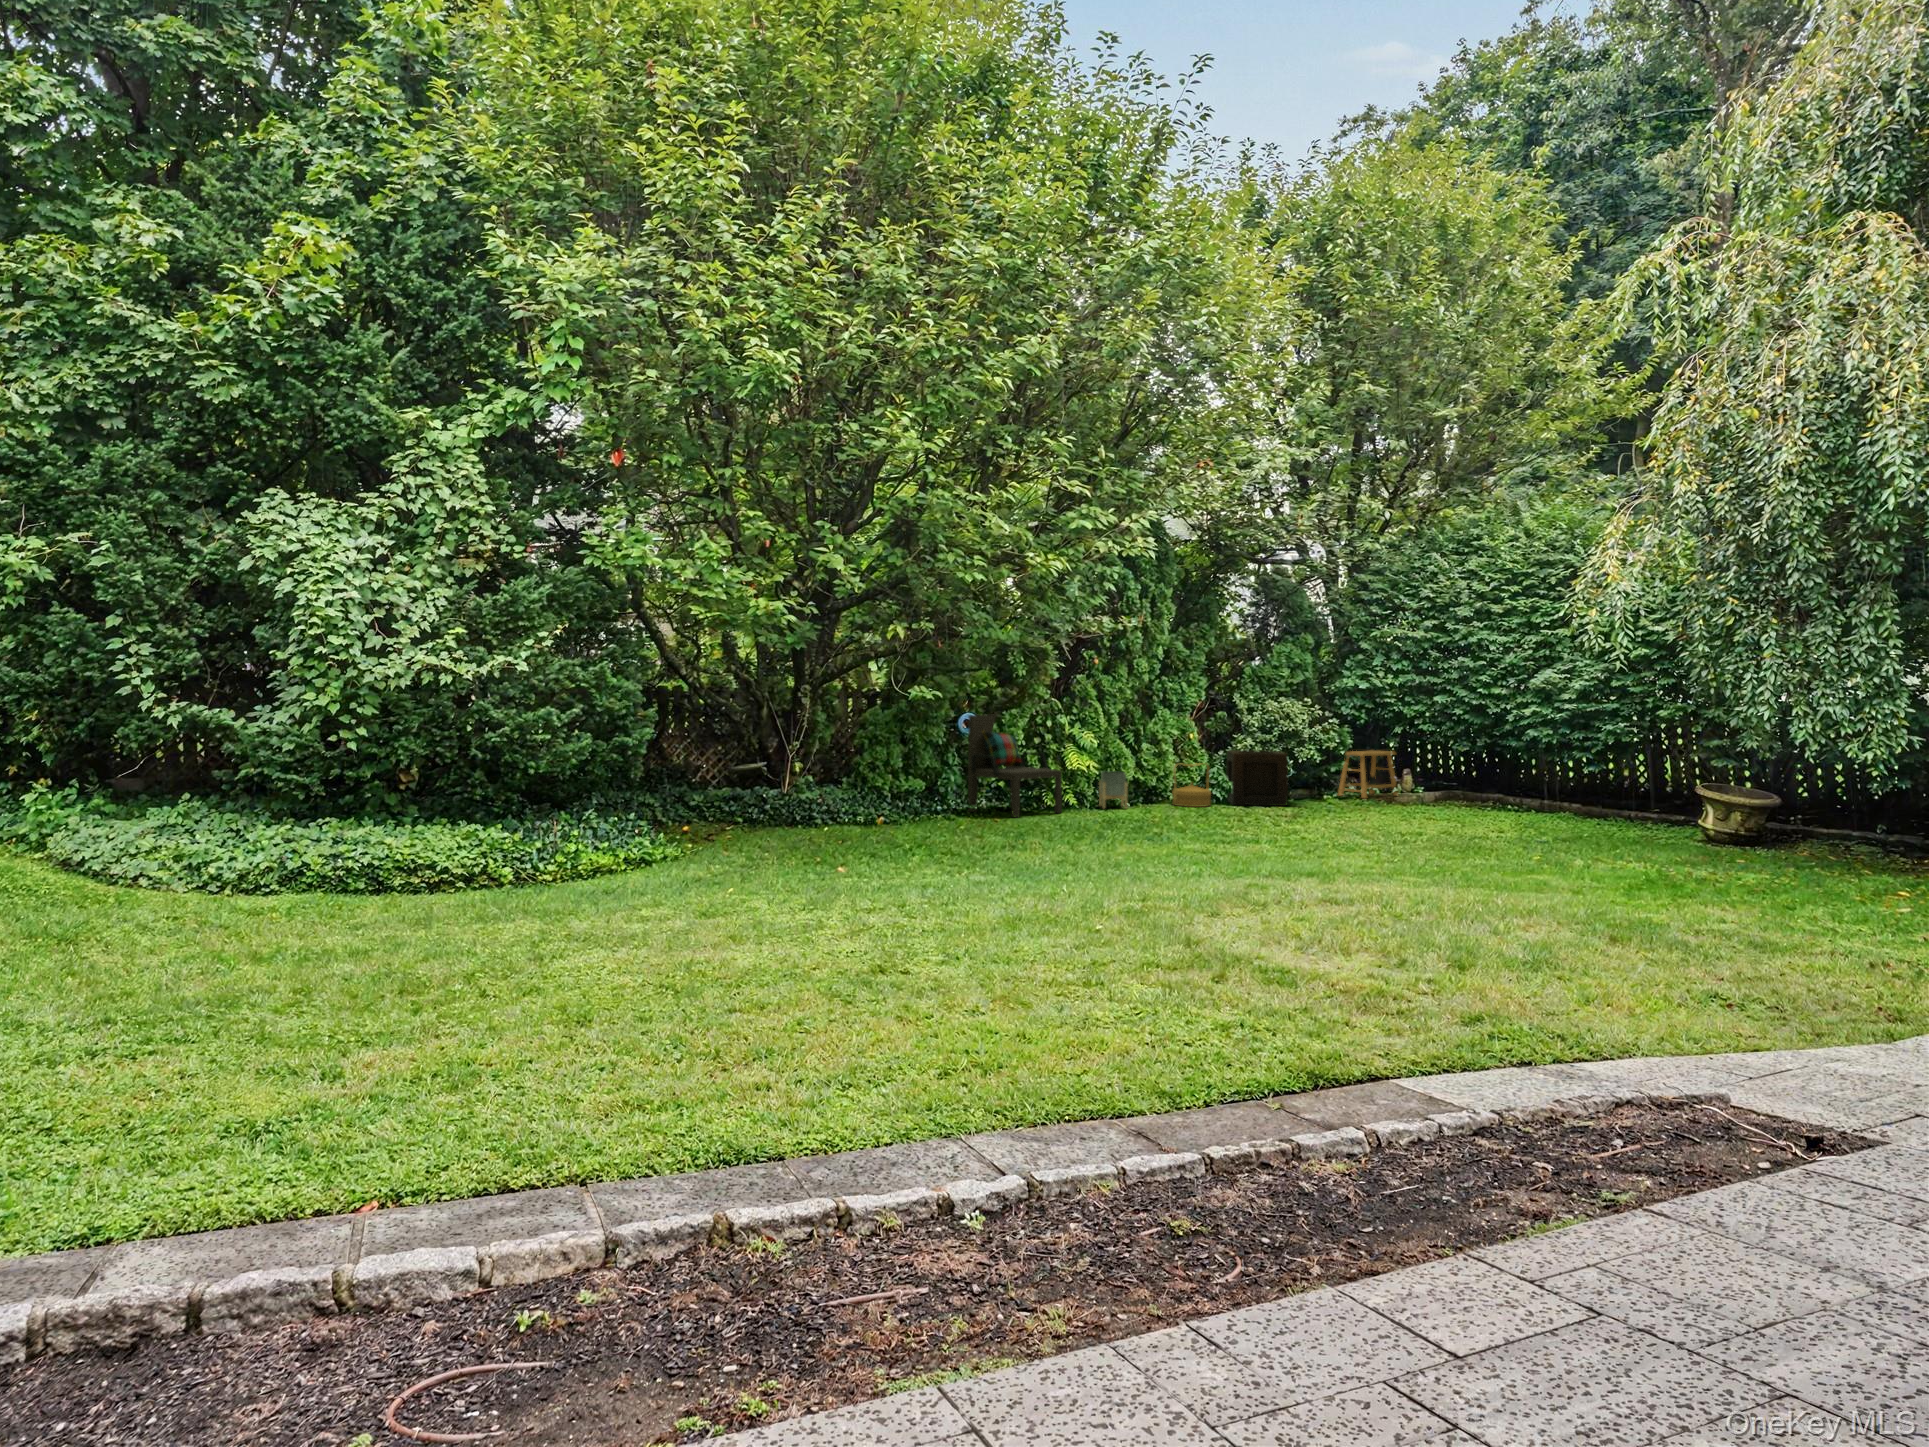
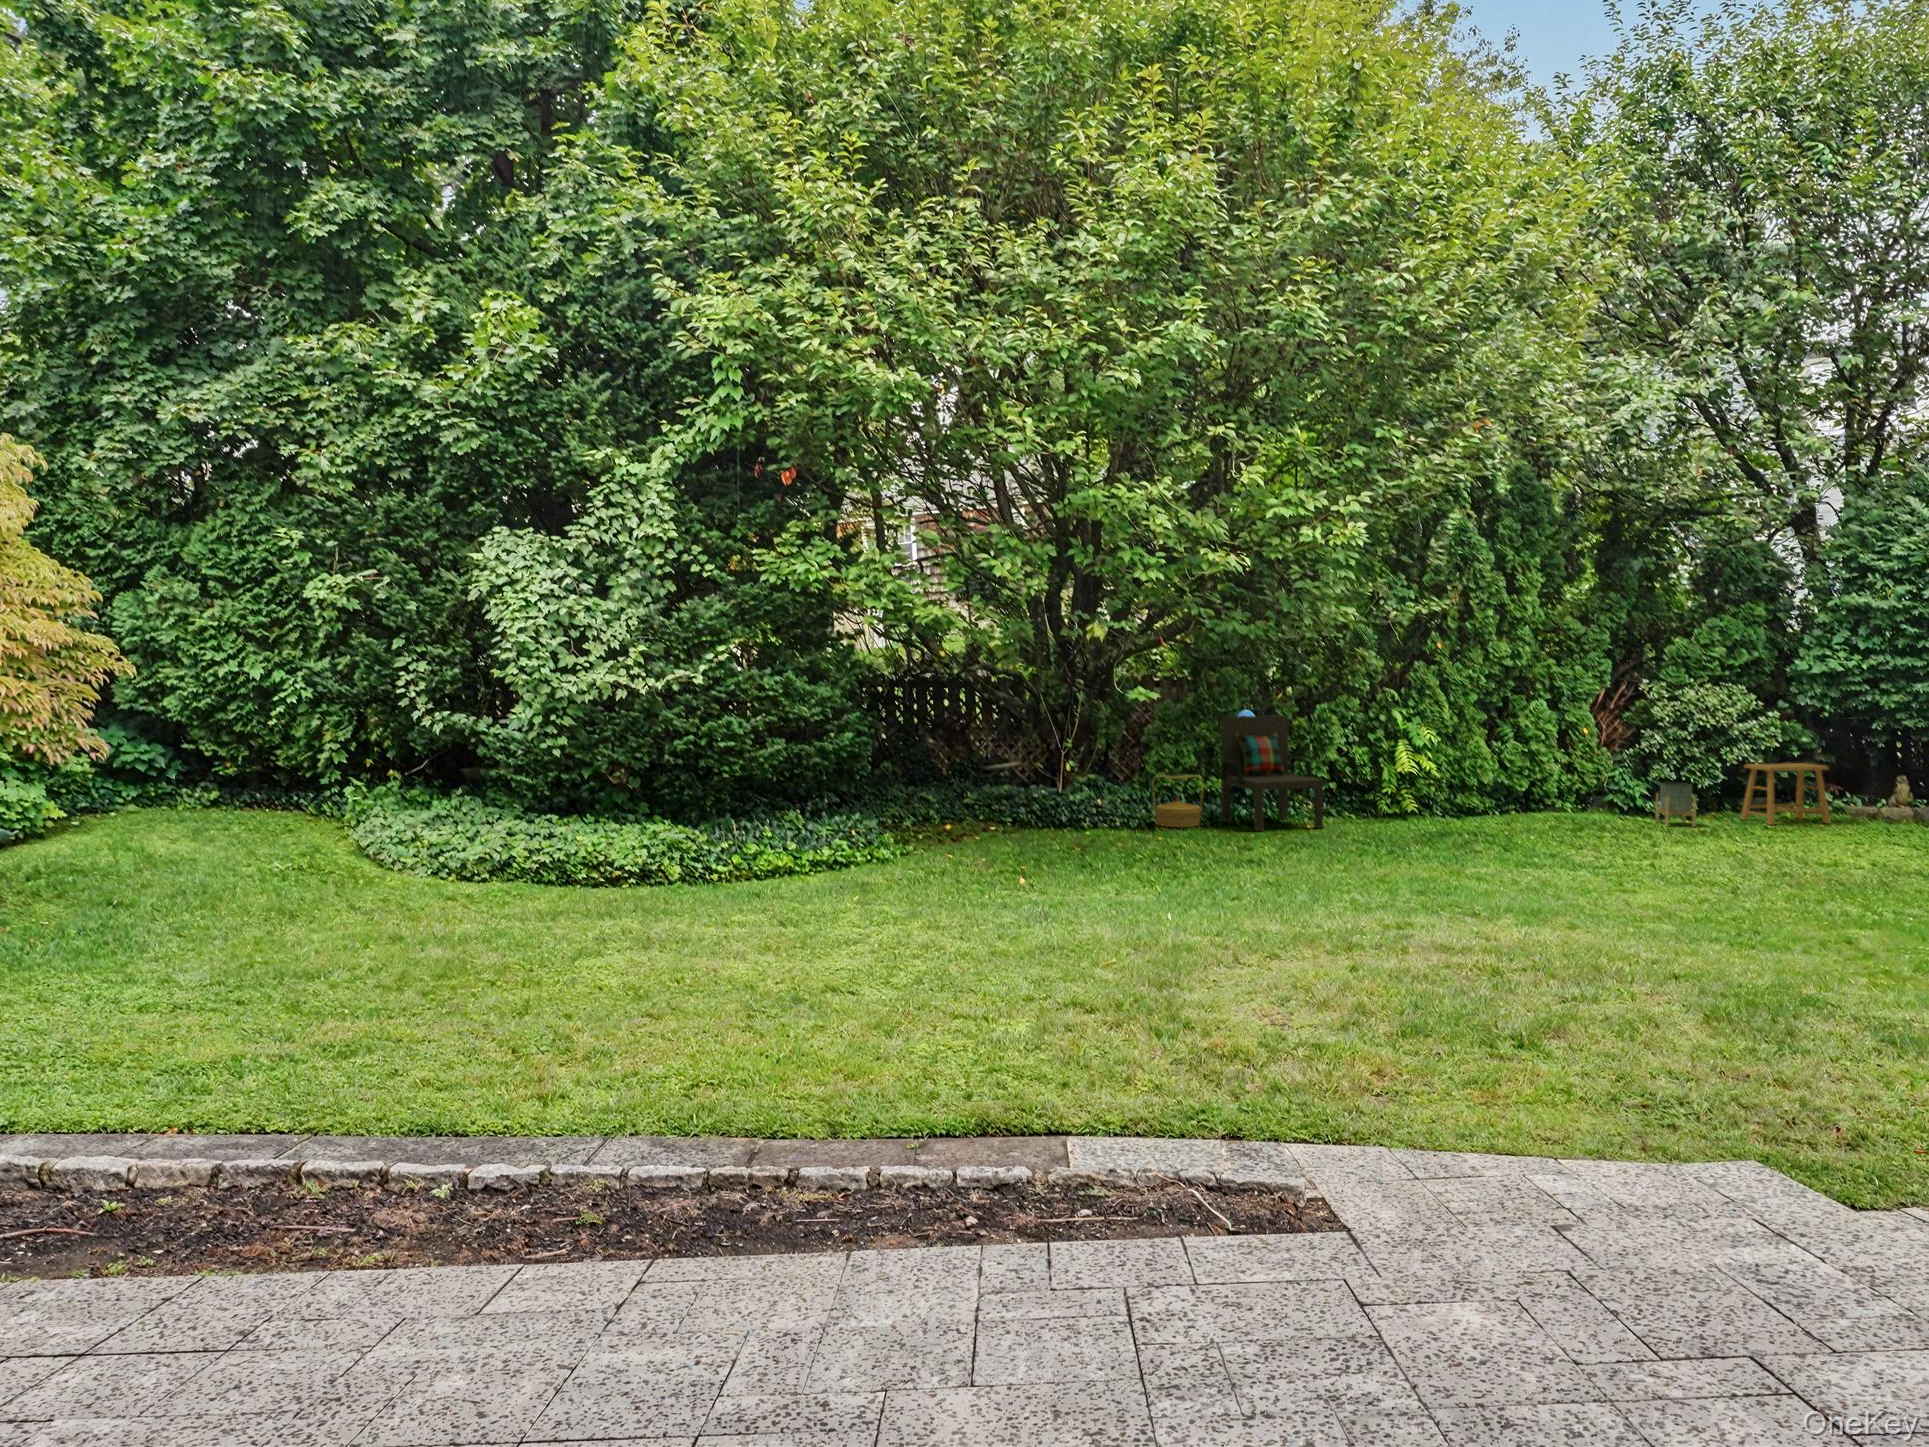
wooden crate: present [1227,750,1288,806] -> none [1562,759,1639,831]
woven basket: present [1172,763,1211,807] -> present [1154,775,1203,827]
planter: present [1099,772,1127,808] -> present [1656,783,1696,827]

